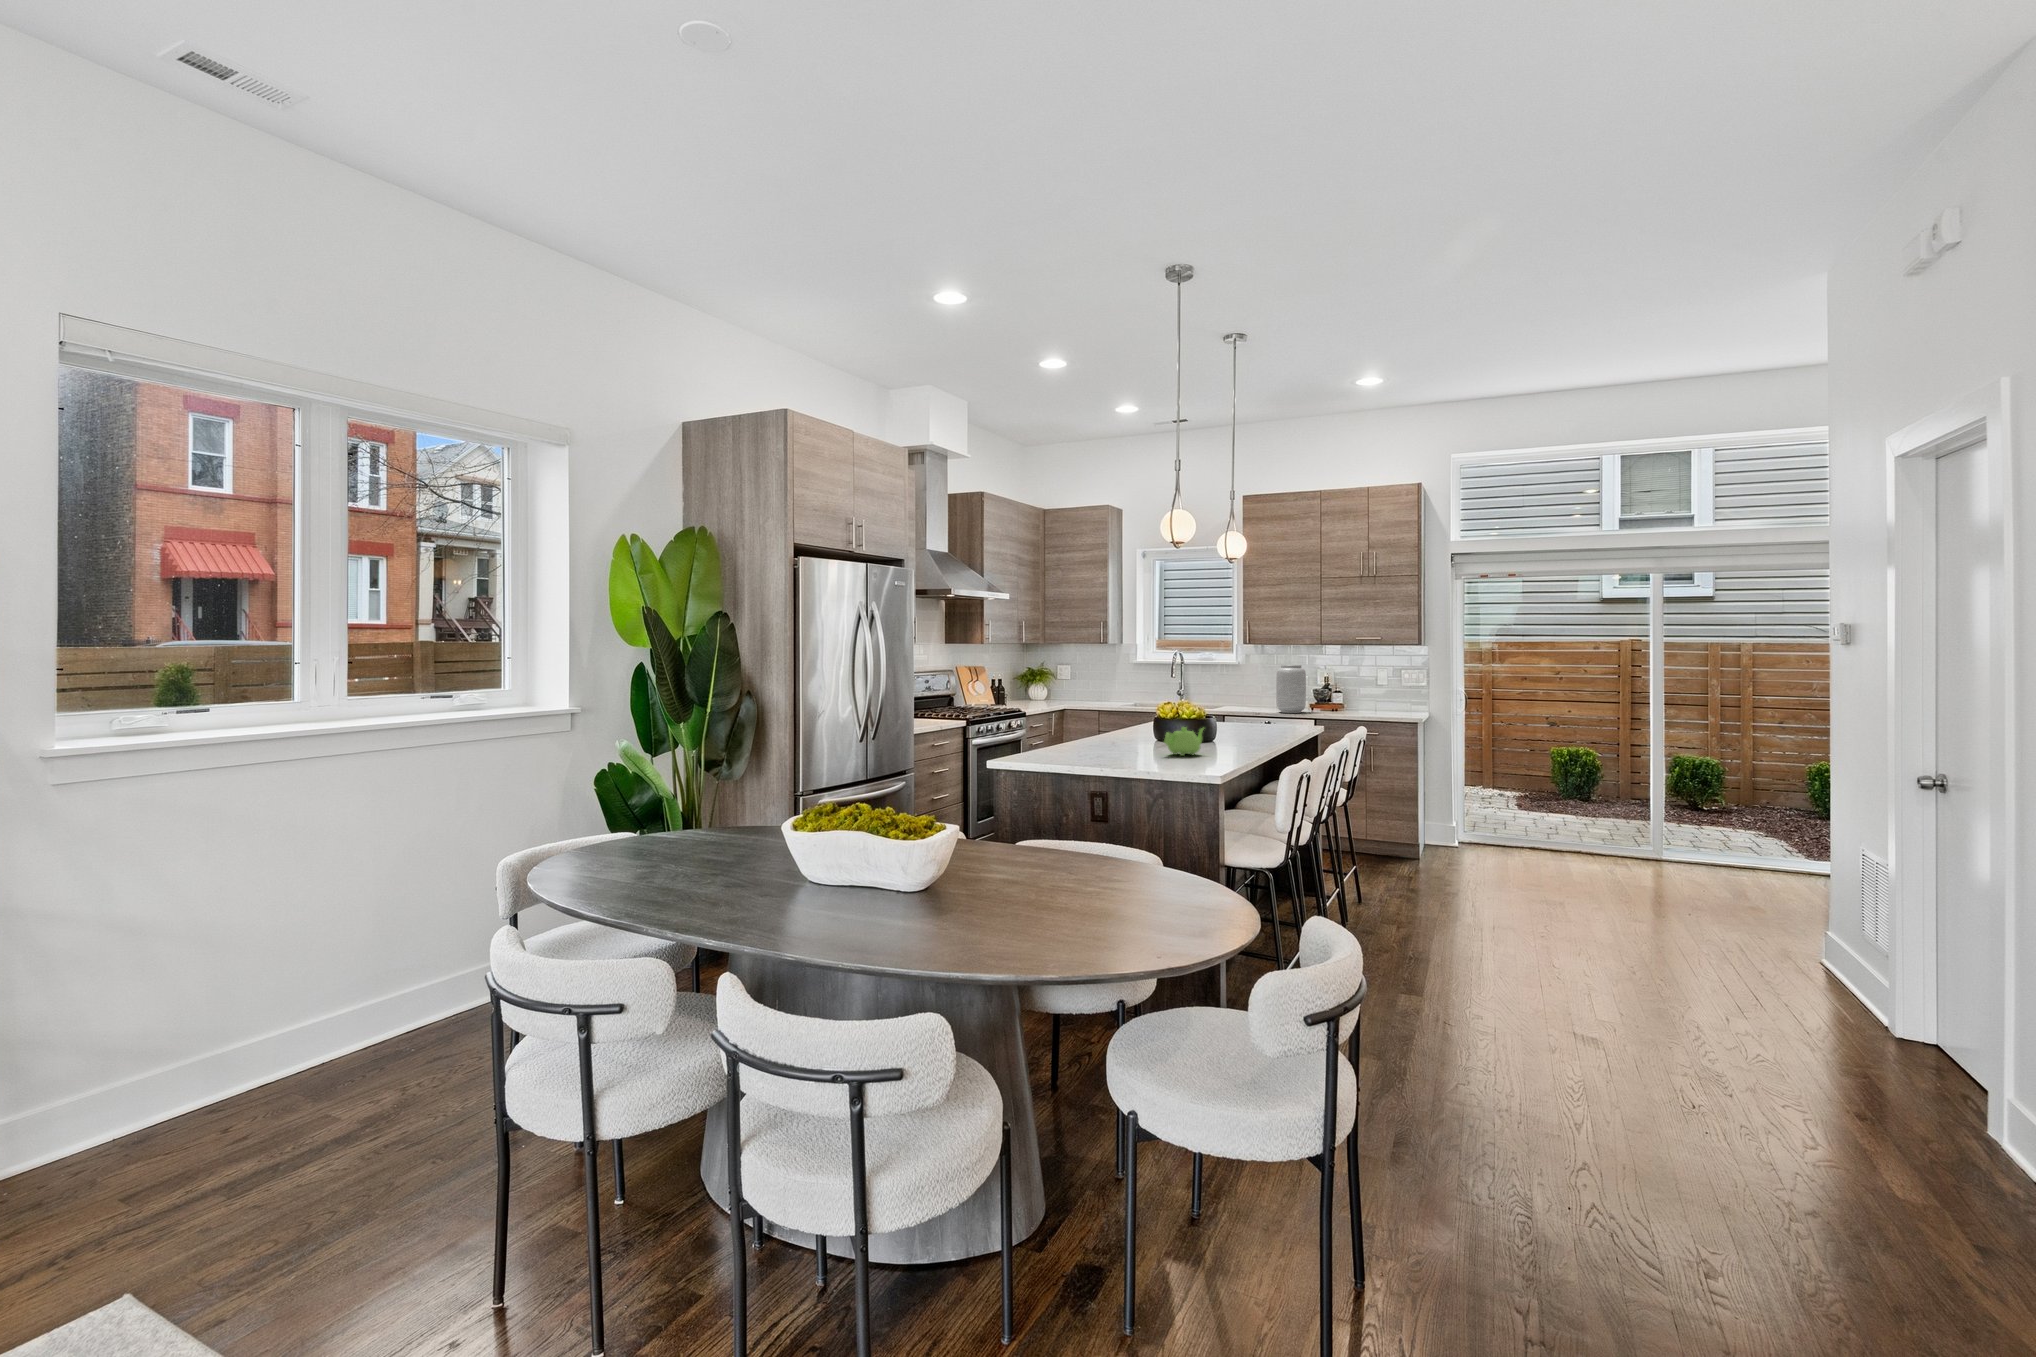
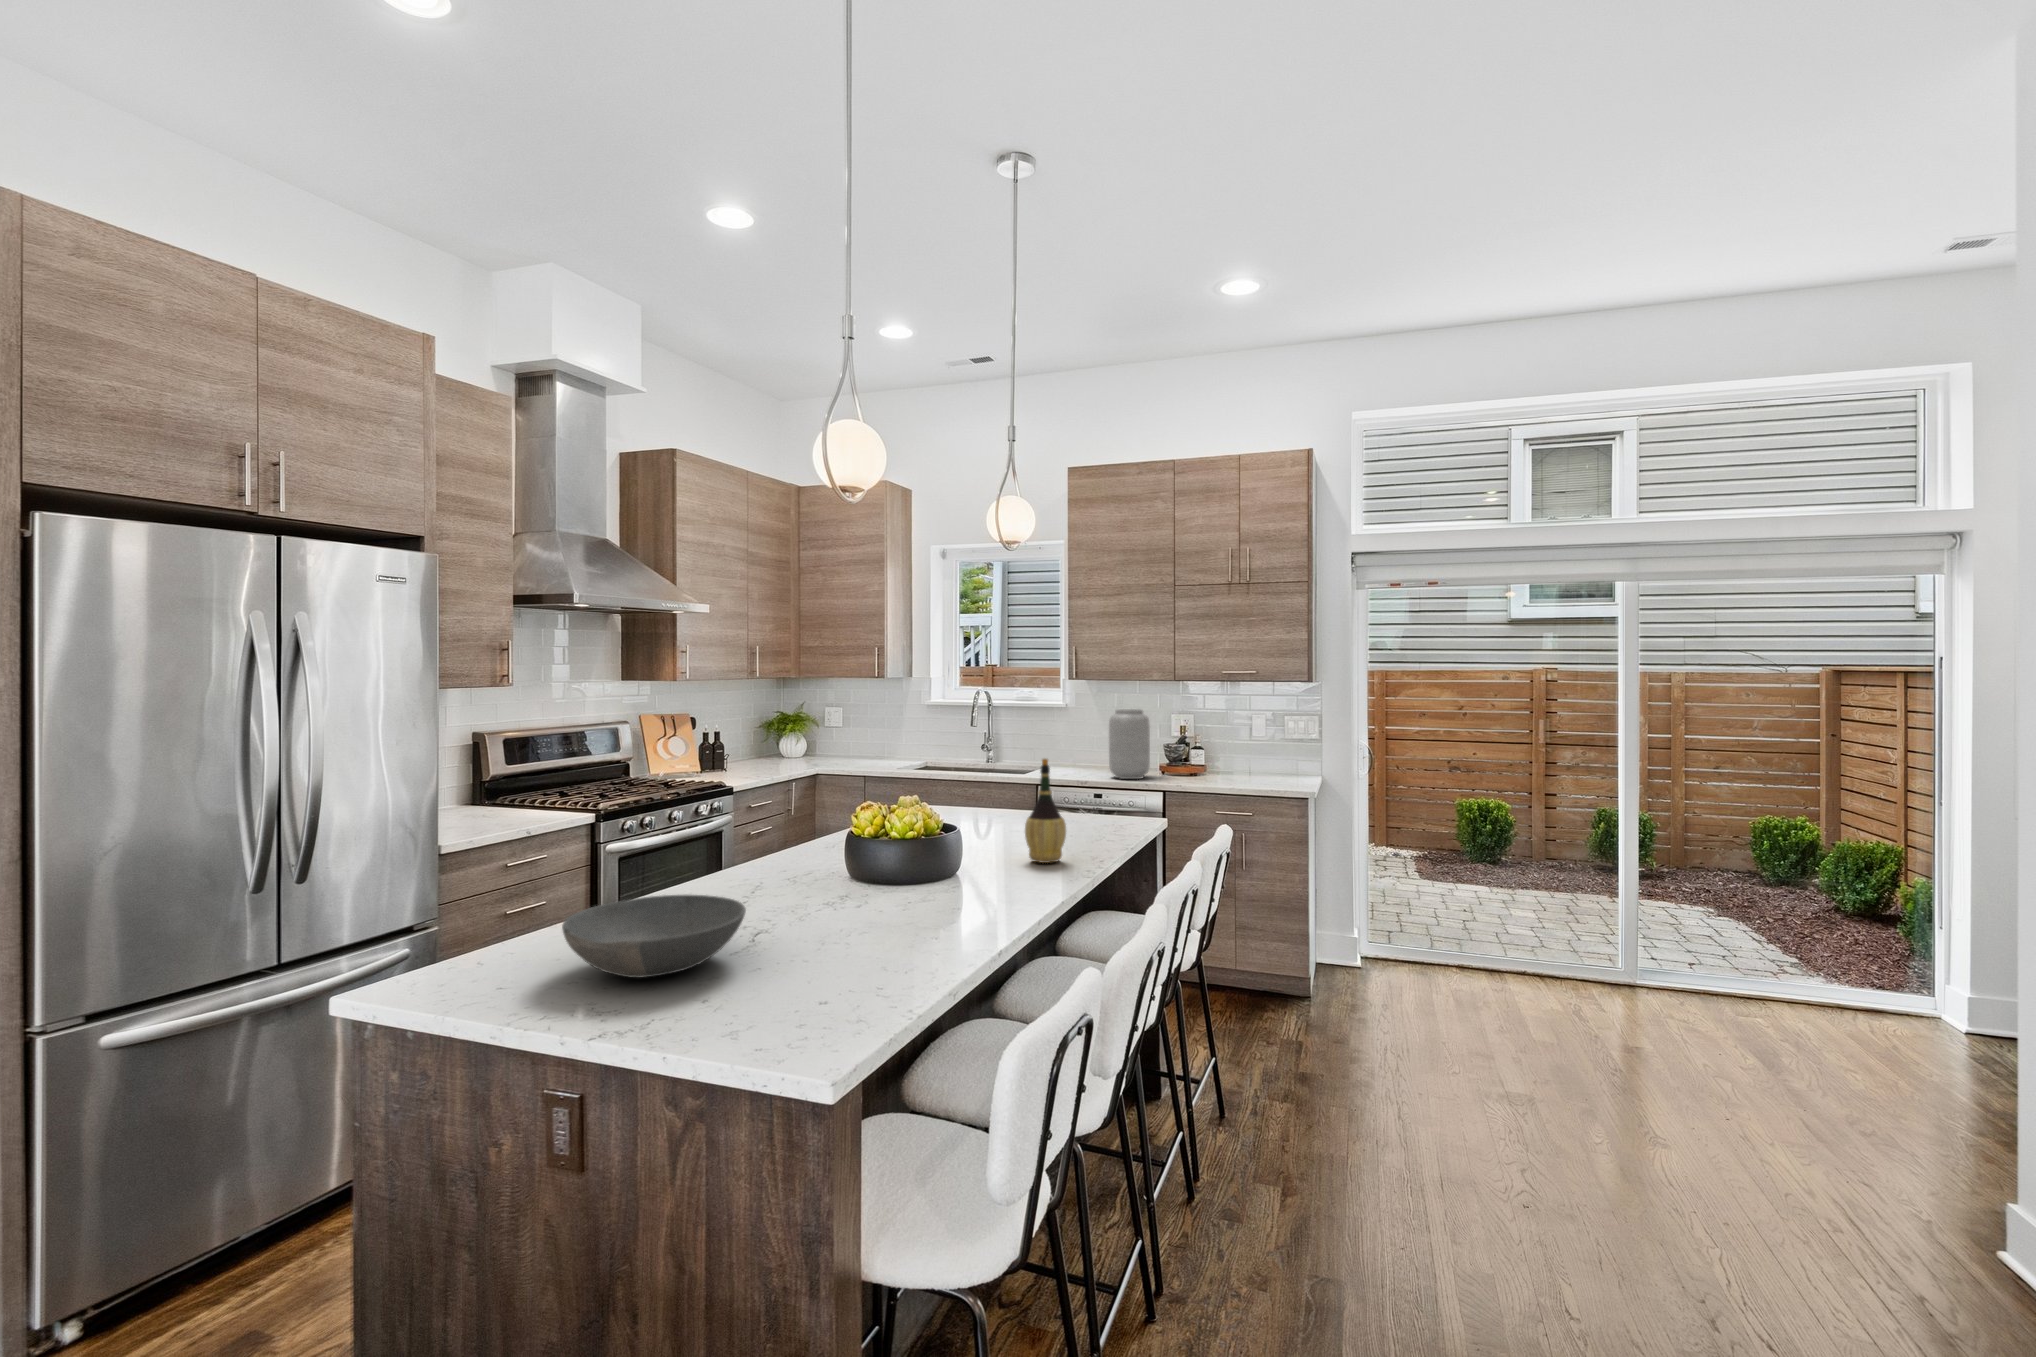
wine bottle: none [1247,683,1271,740] -> present [1025,759,1066,863]
teapot: present [1164,727,1204,756] -> none [807,870,906,940]
bowl: none [1072,734,1146,761] -> present [562,895,746,978]

